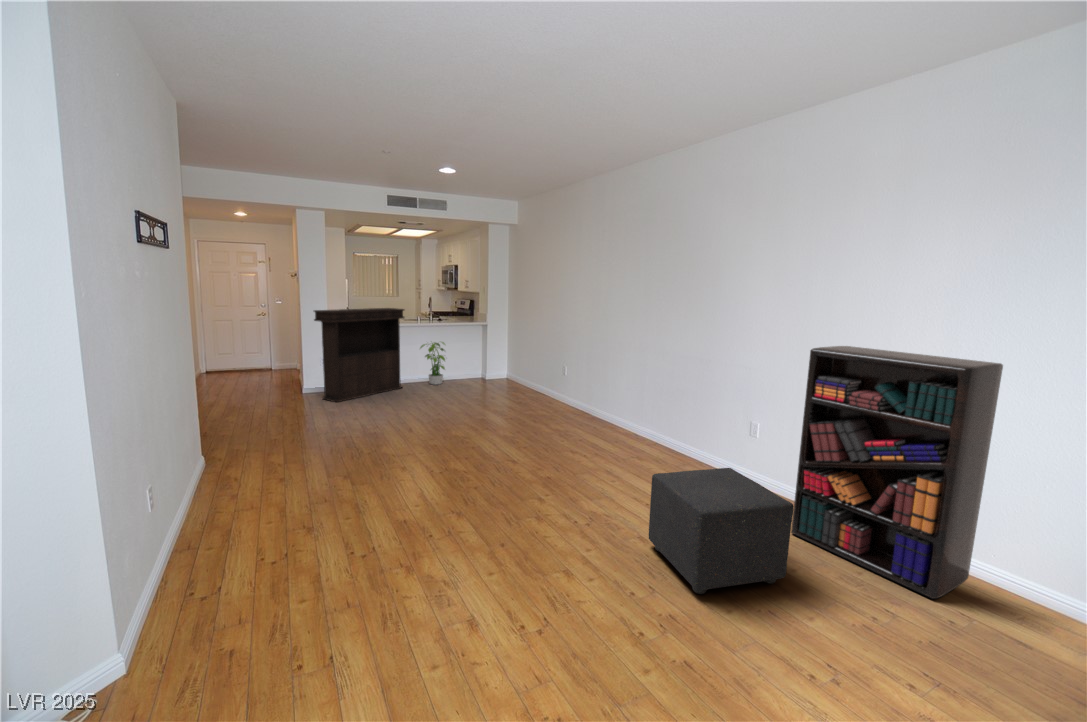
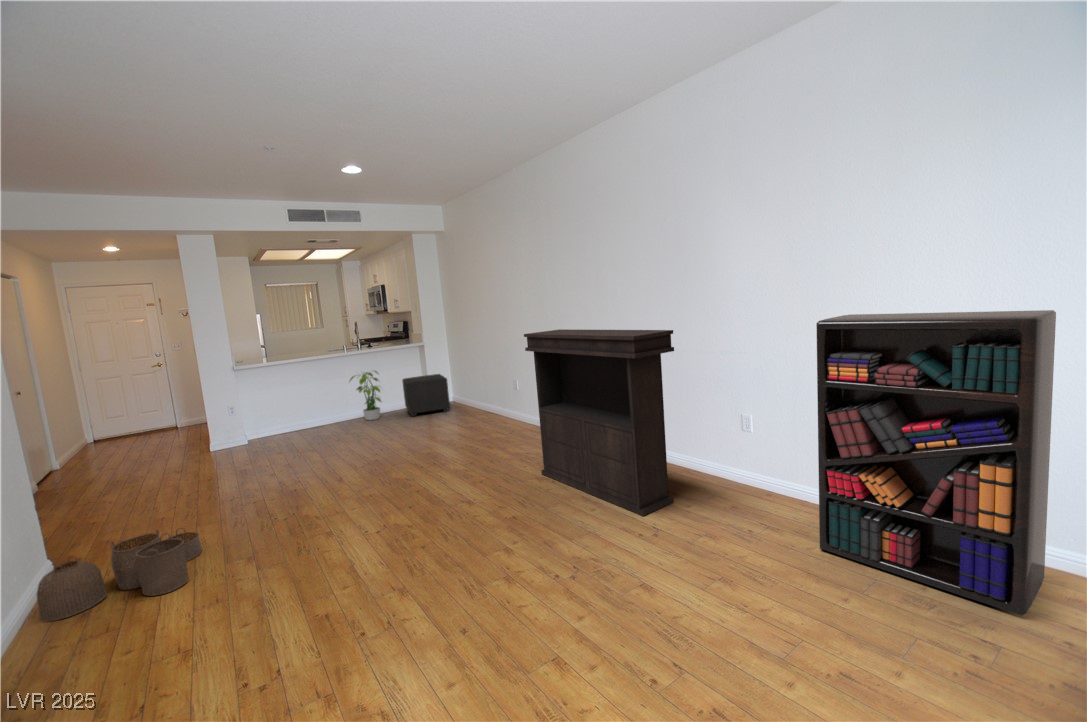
console table: present [314,308,404,402] -> present [524,329,674,516]
woven basket: none [201,443,307,496] -> present [37,528,202,621]
ottoman: present [649,468,794,594] -> present [402,374,450,416]

